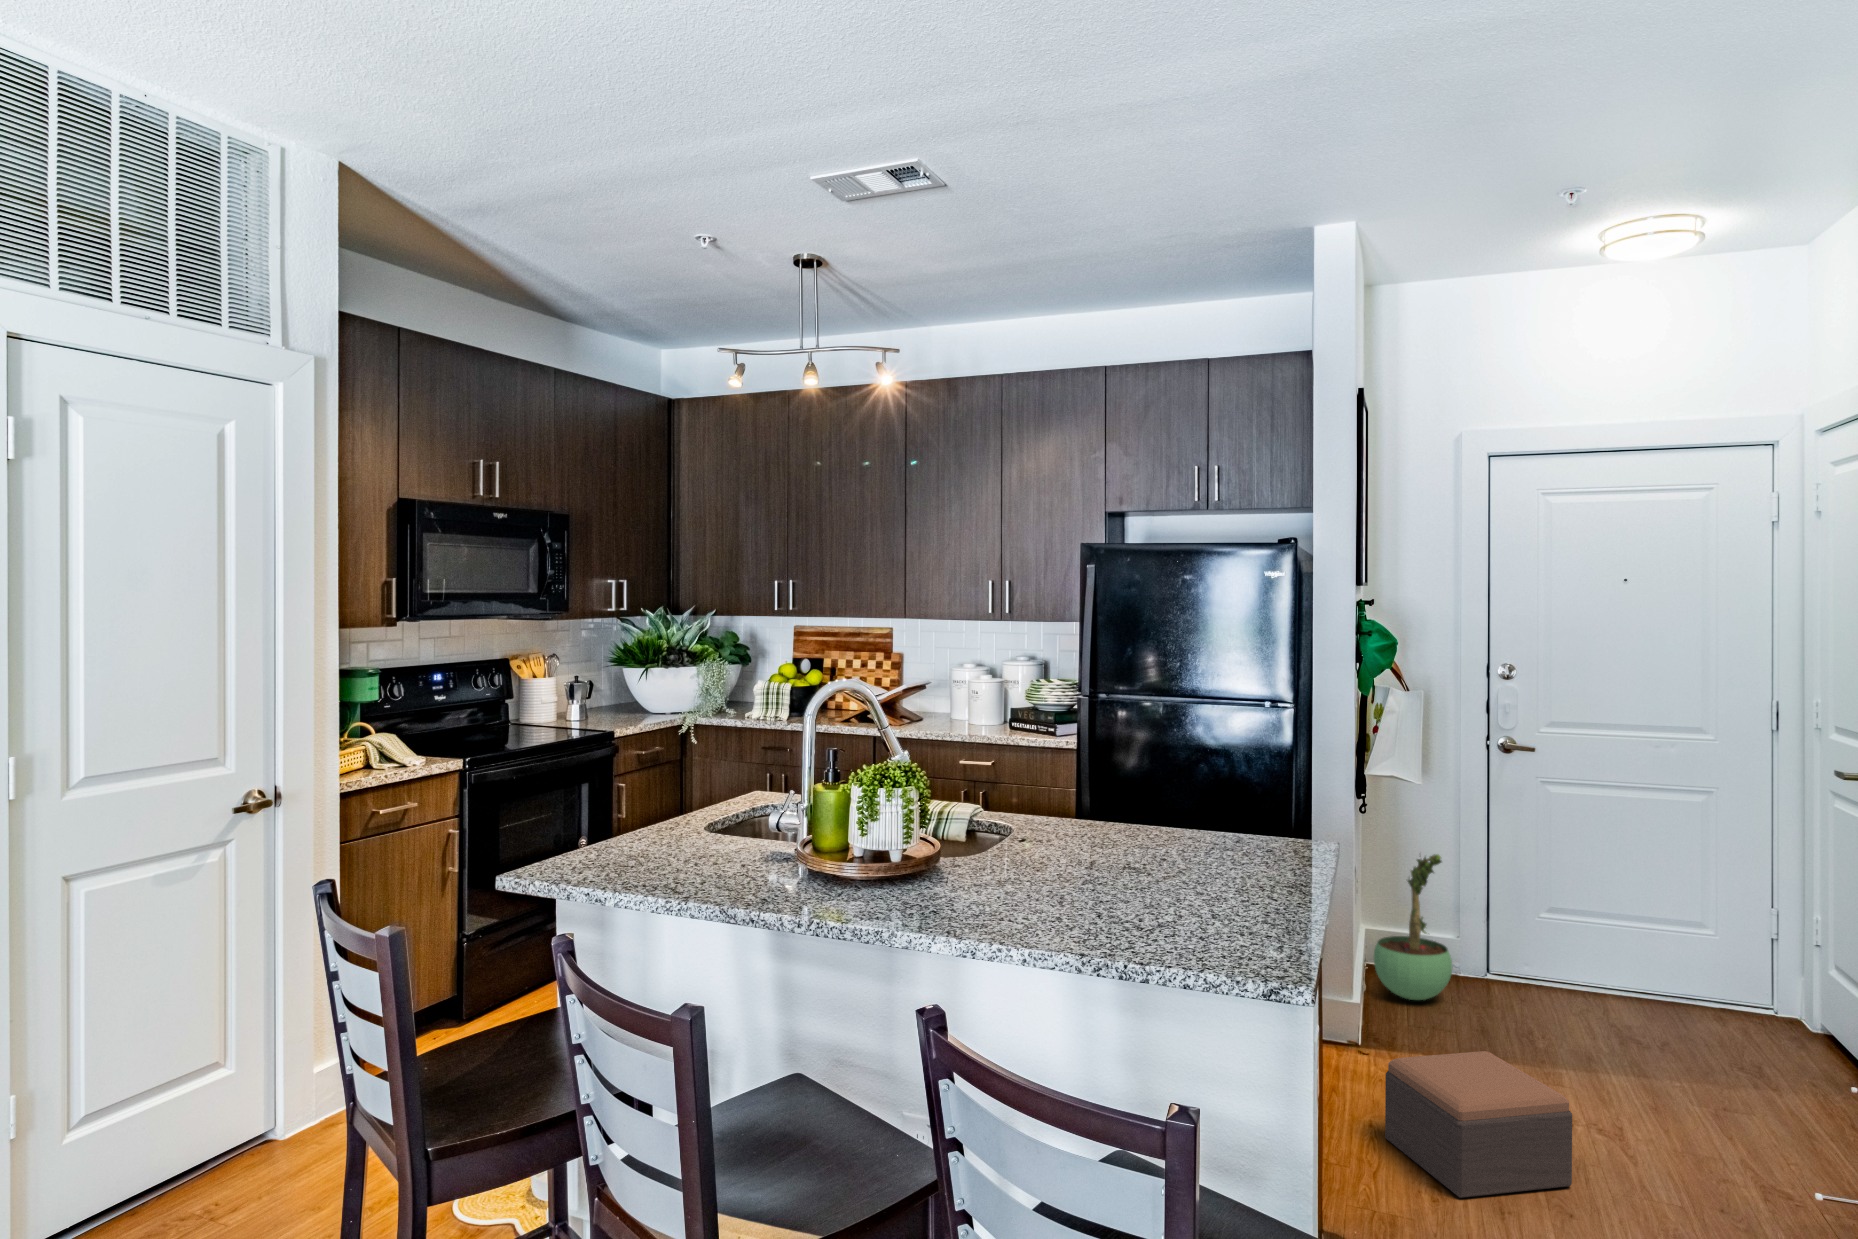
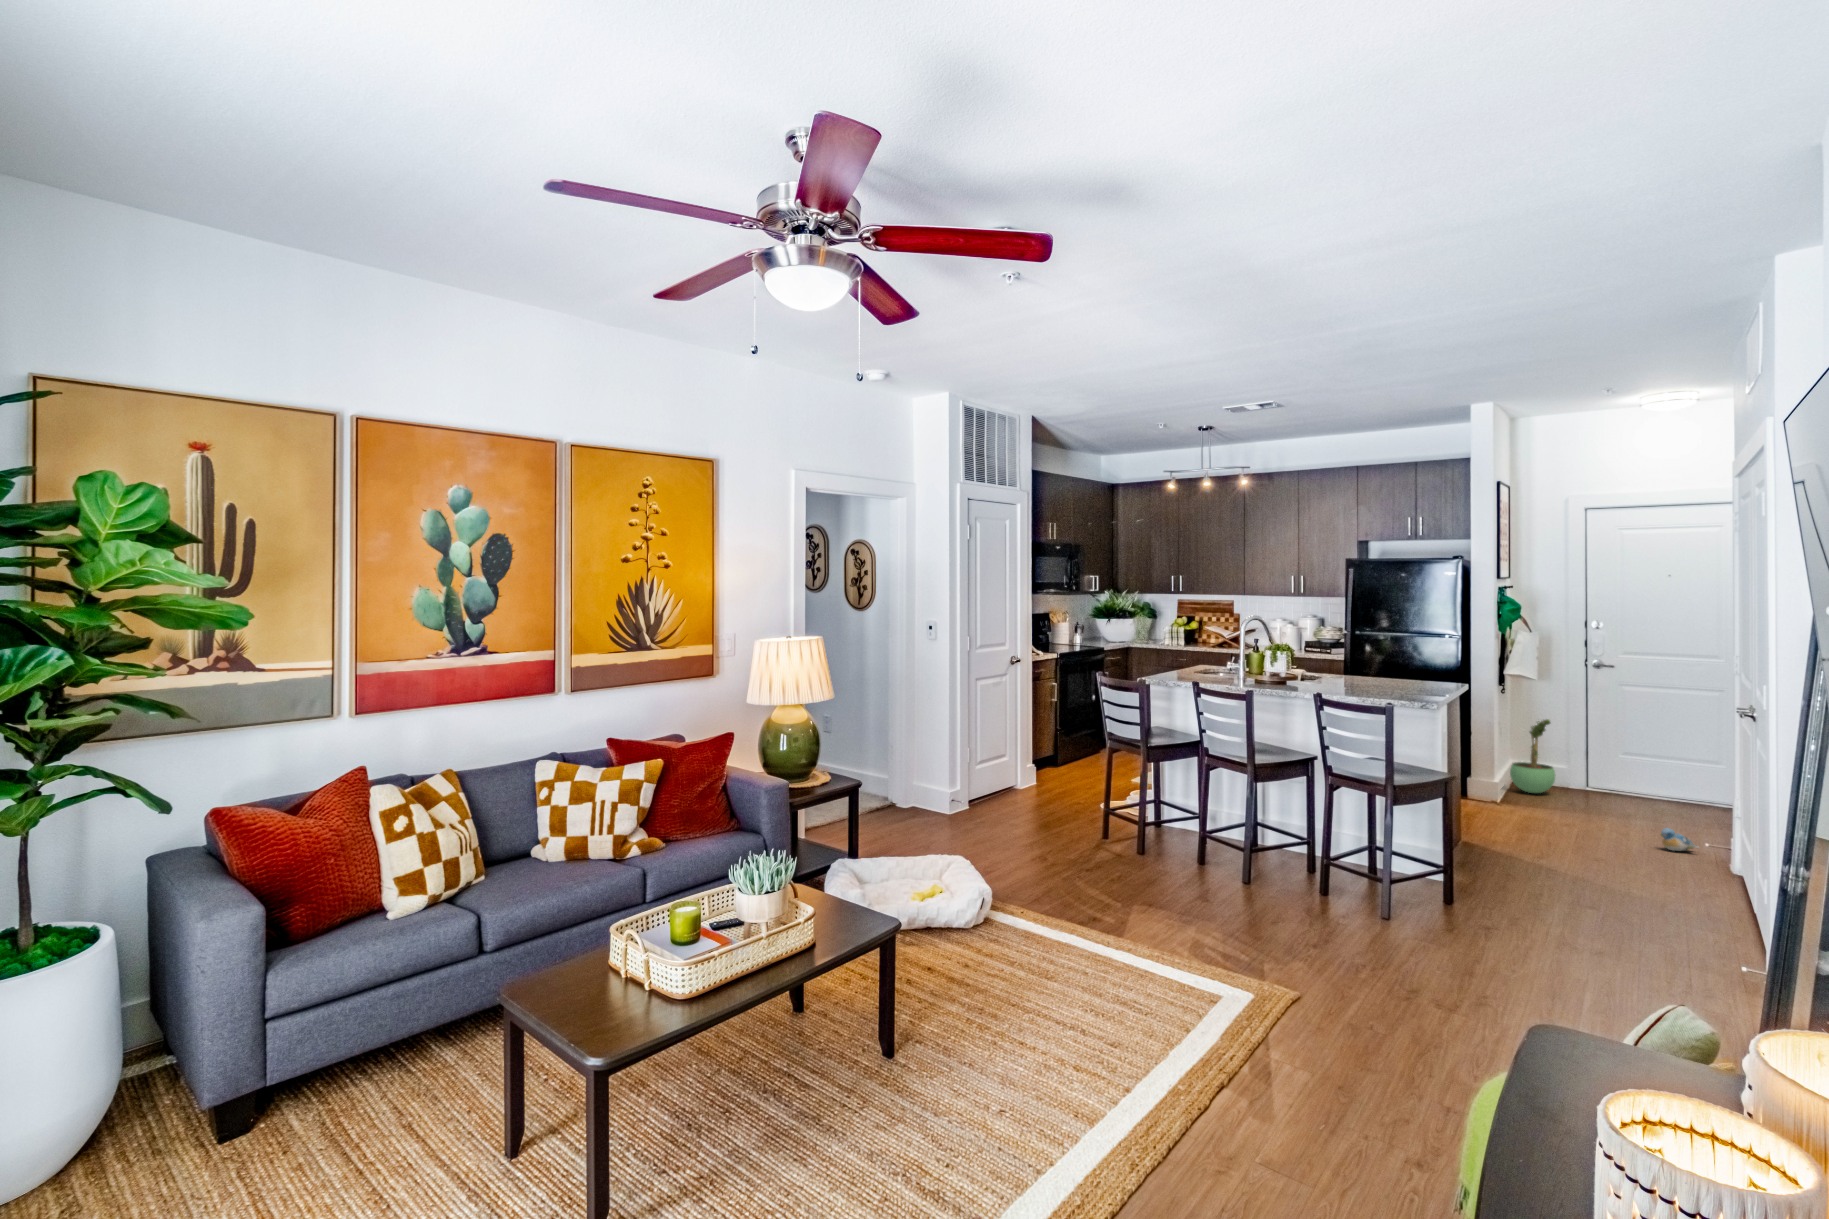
footstool: present [1385,1051,1572,1198] -> none [1493,792,1581,845]
plush toy: none [1719,1129,1795,1181] -> present [1661,828,1698,851]

